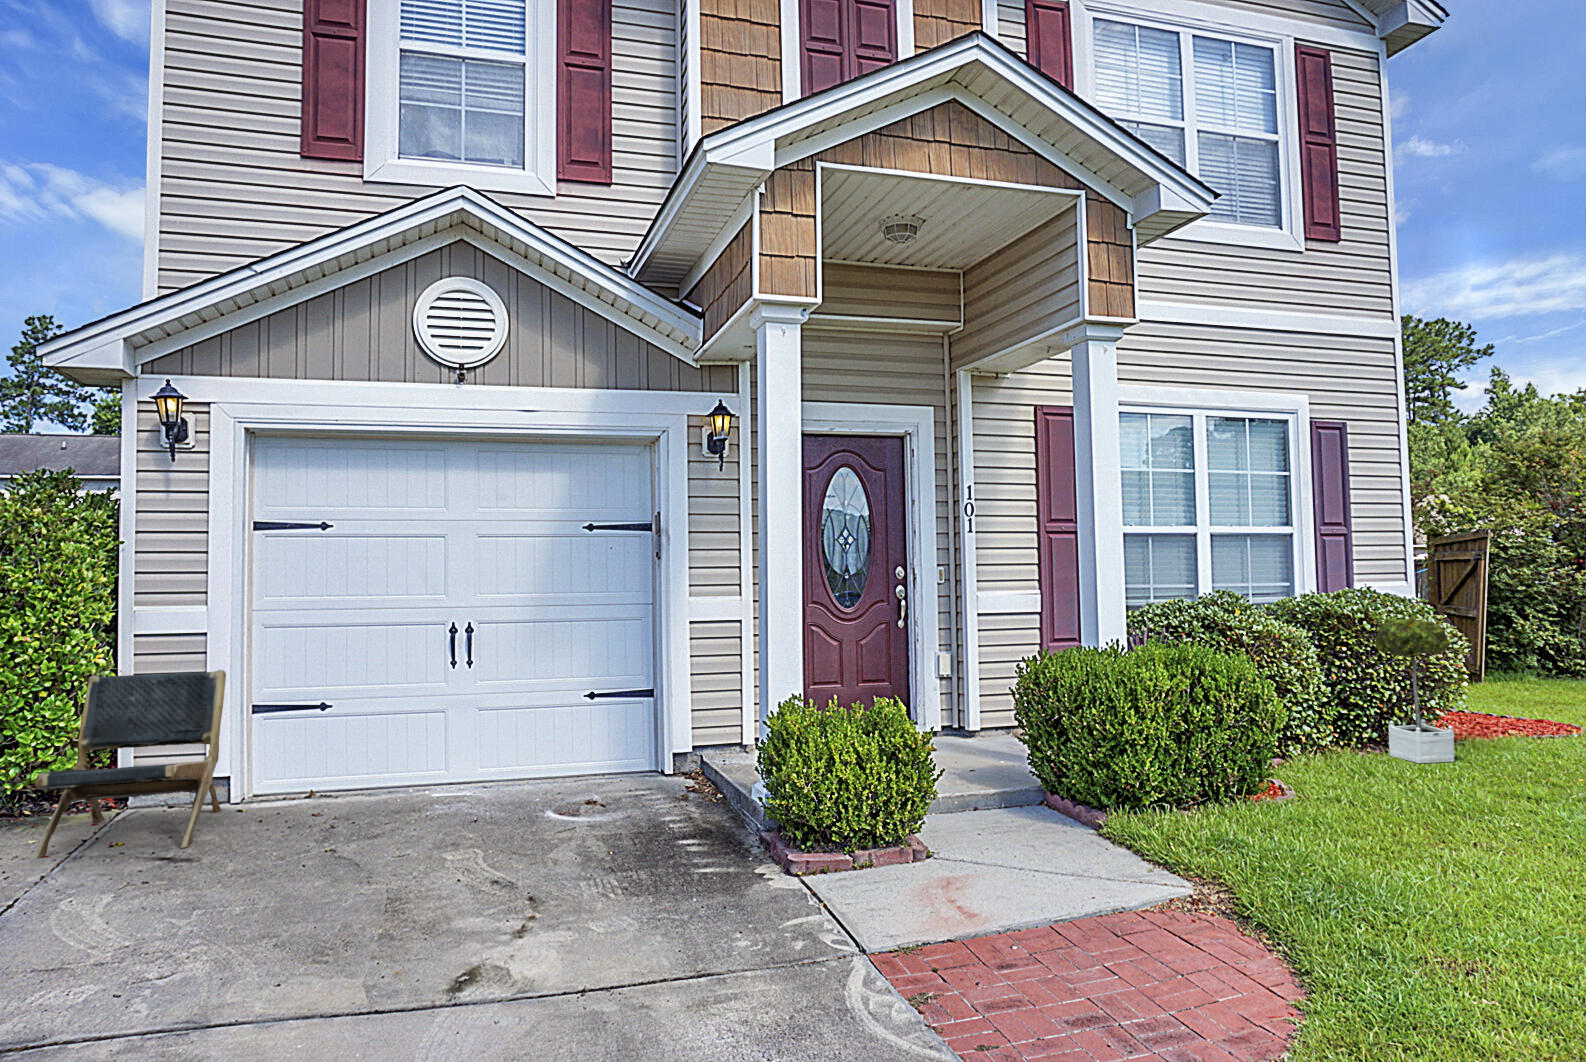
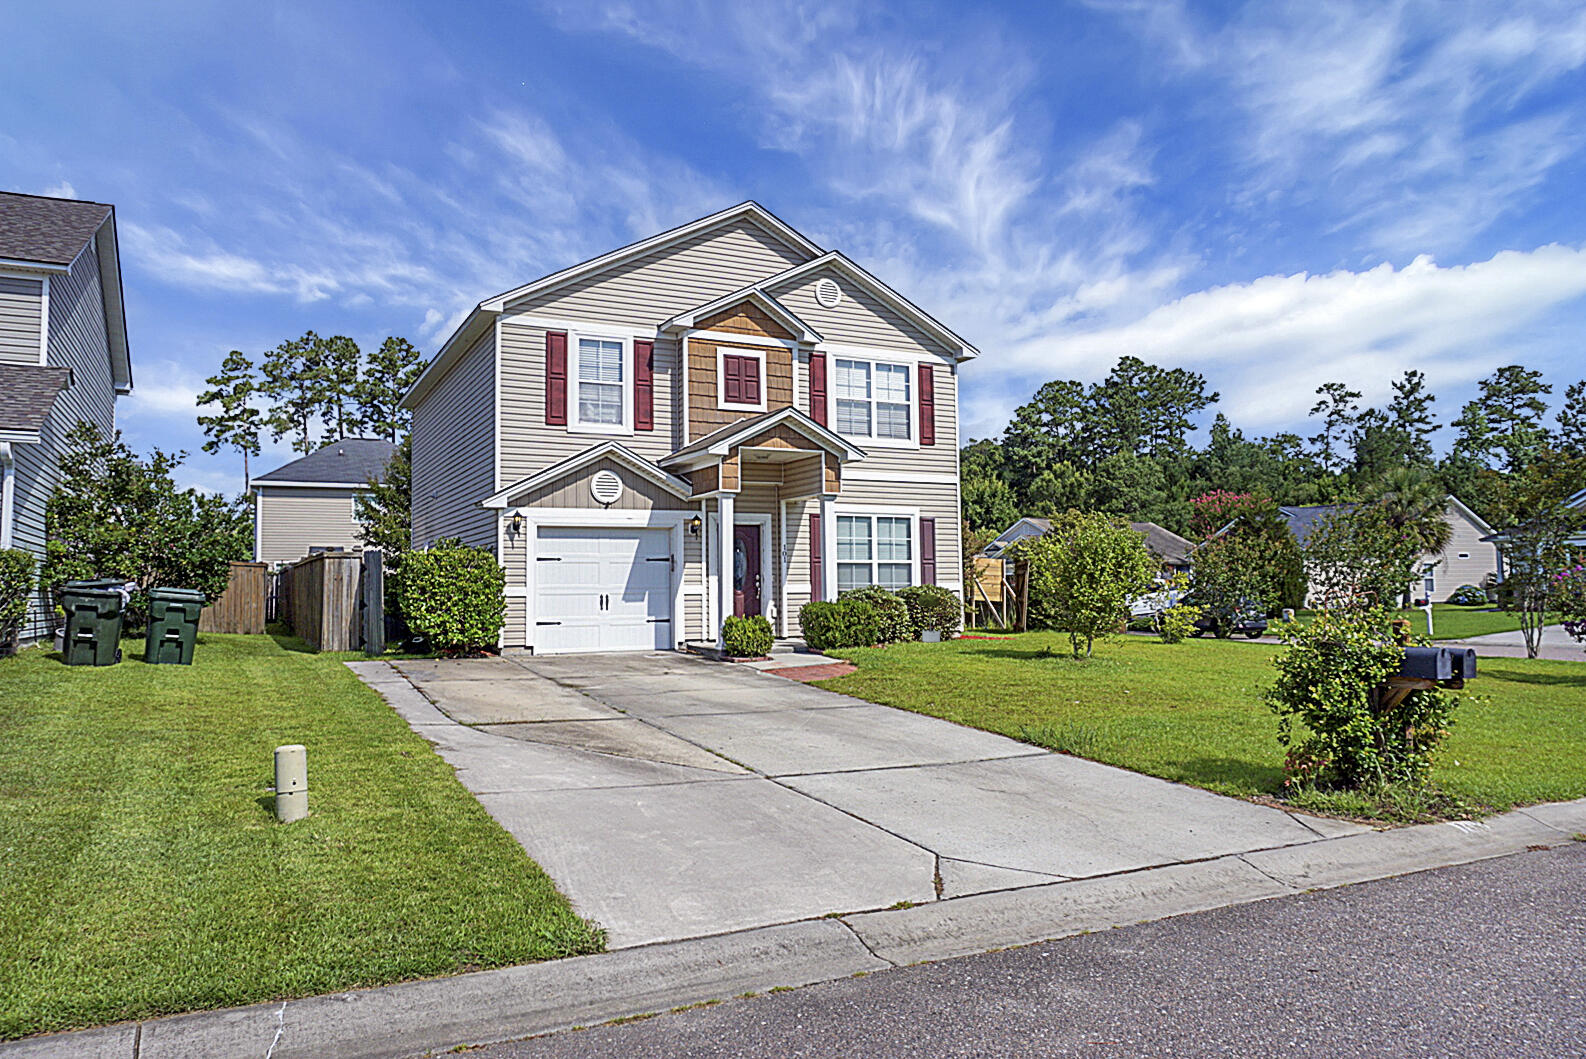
lounge chair: present [30,670,226,860] -> none [501,607,551,658]

